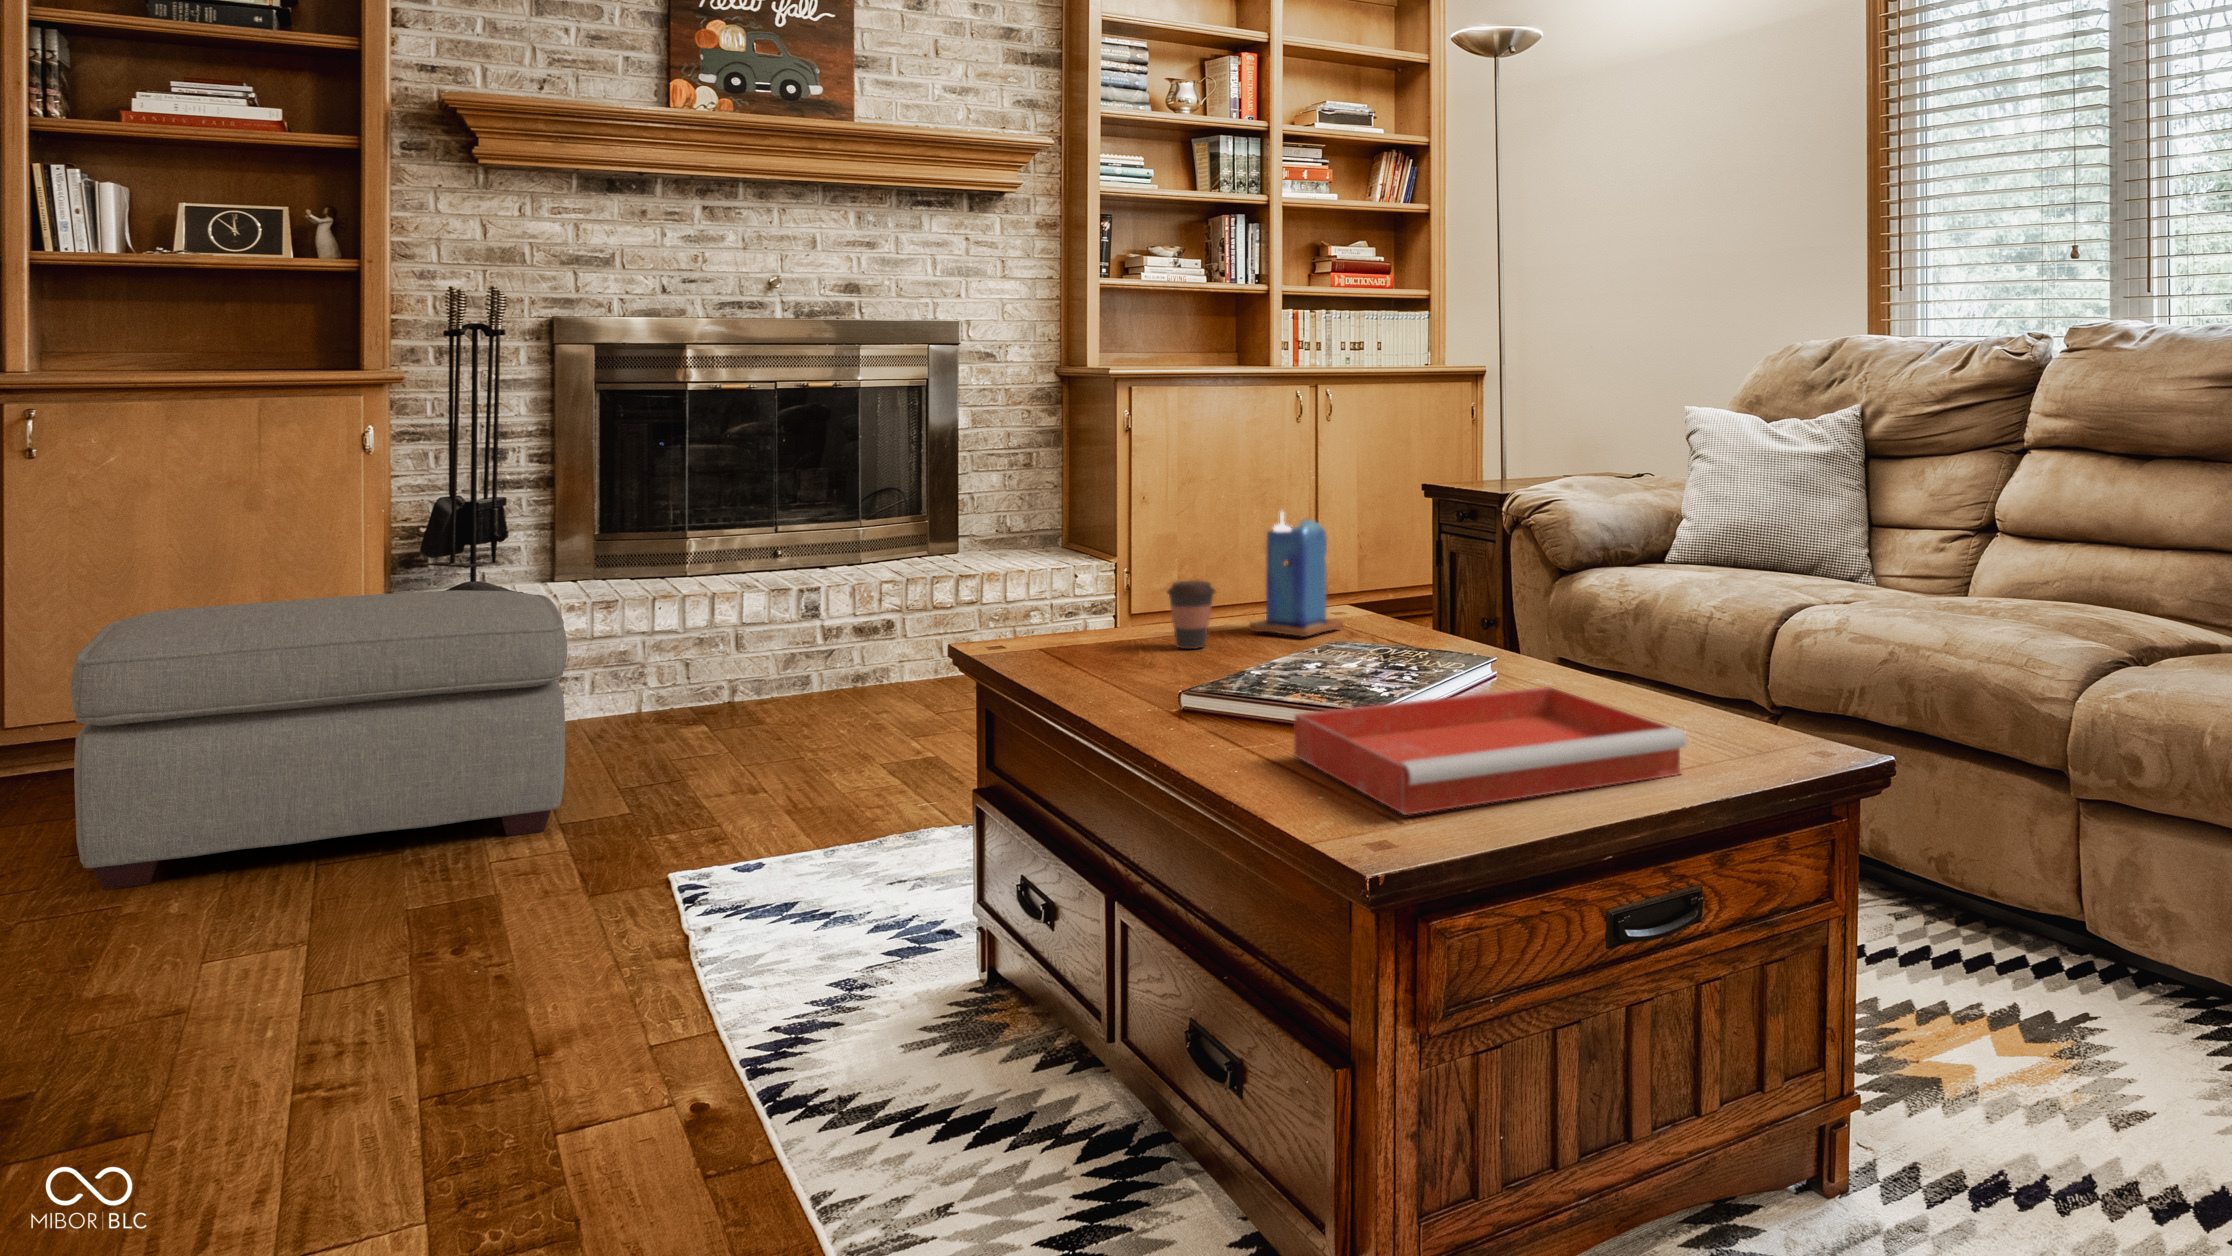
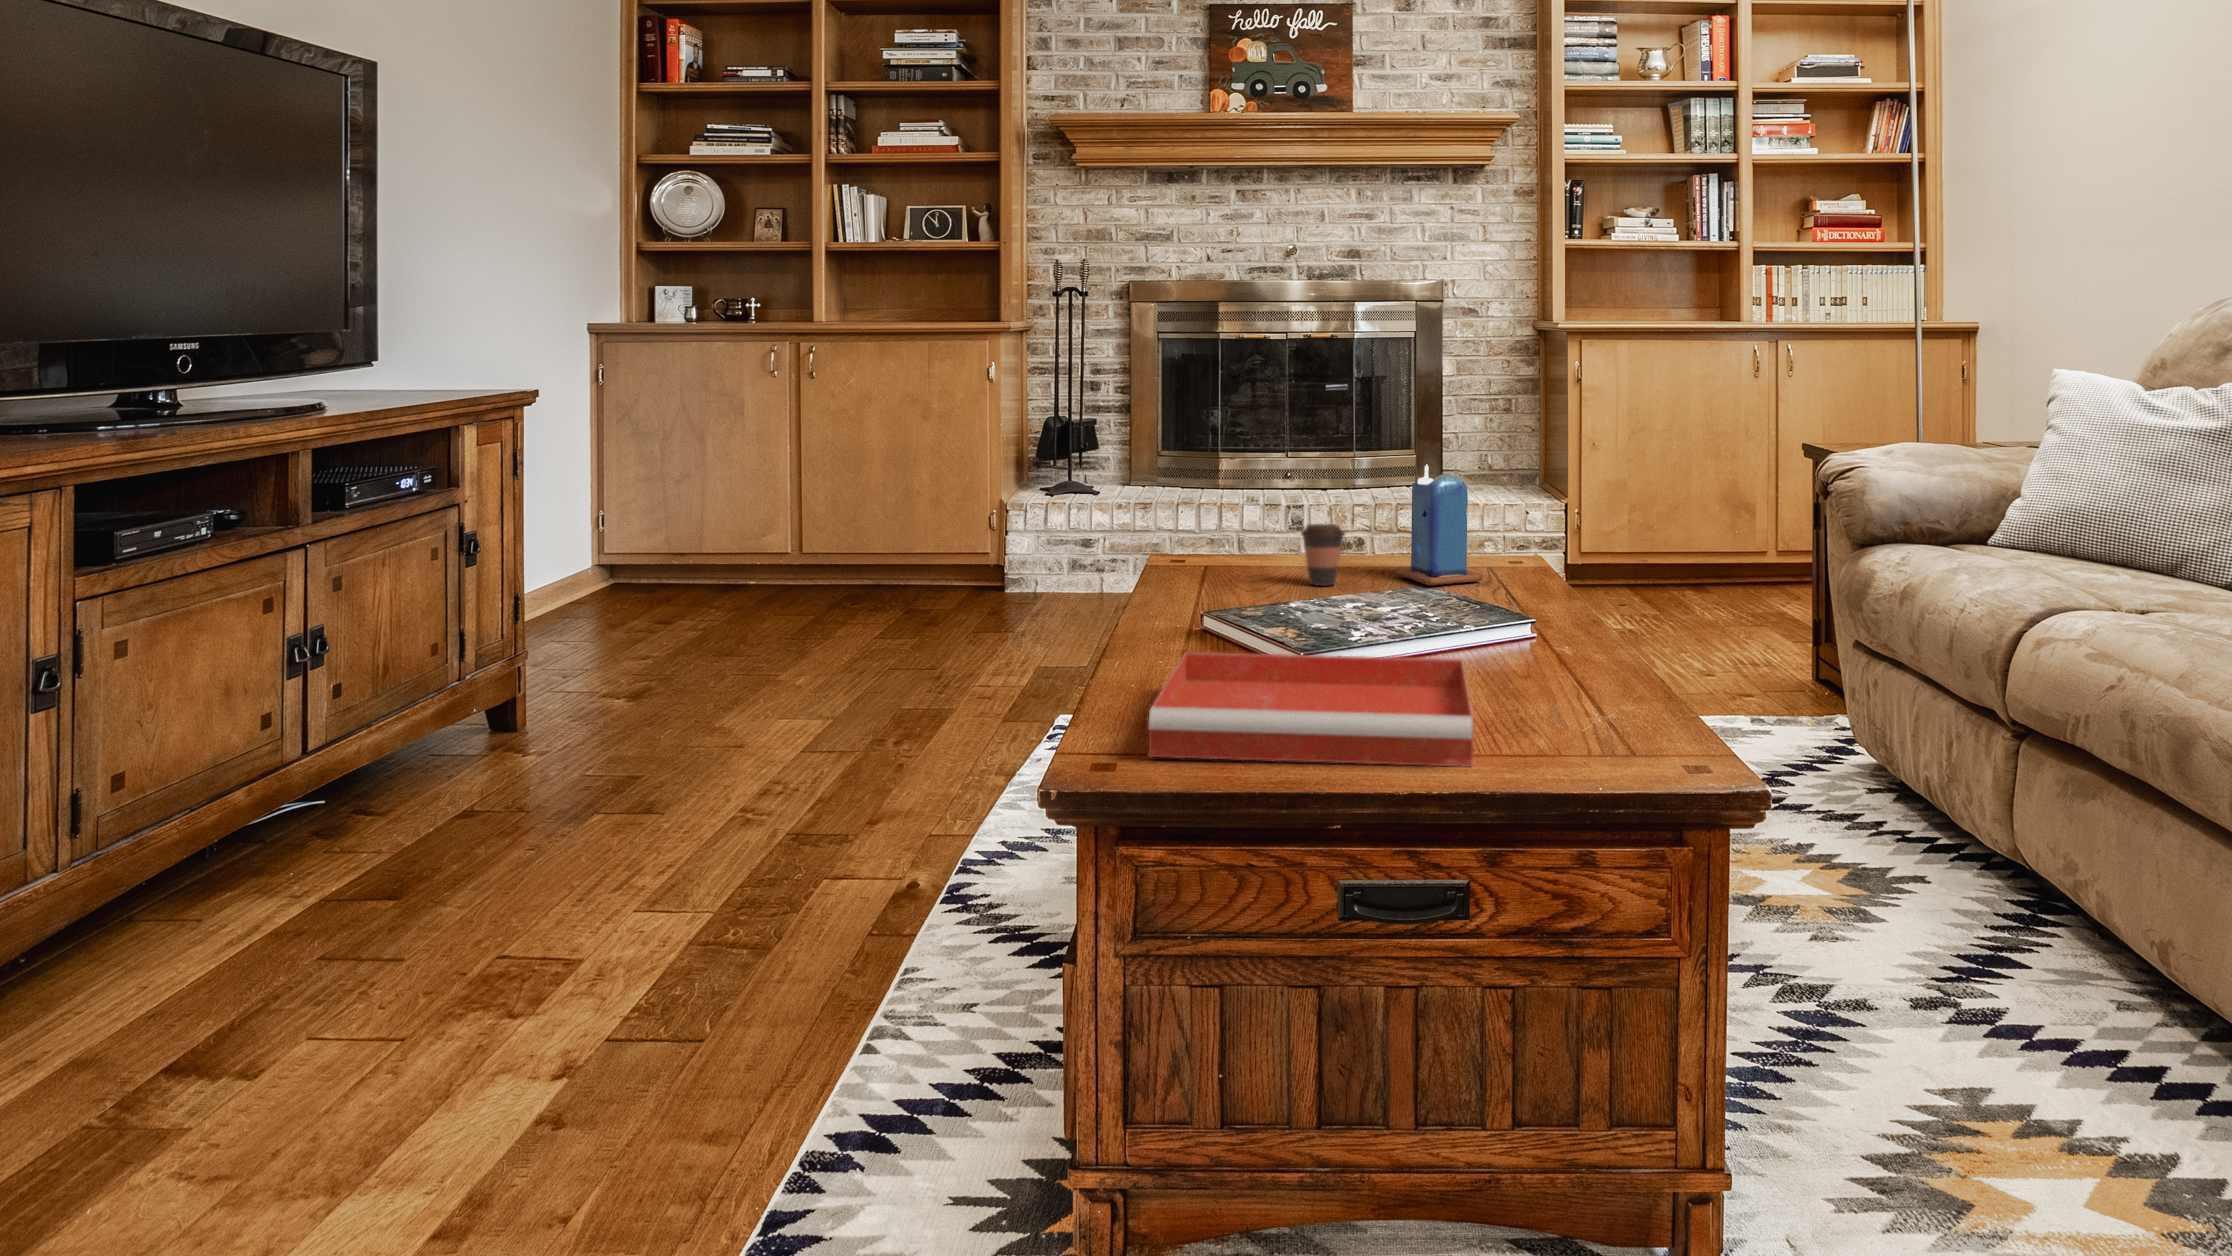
ottoman: present [71,590,567,889] -> none [749,490,1058,673]

